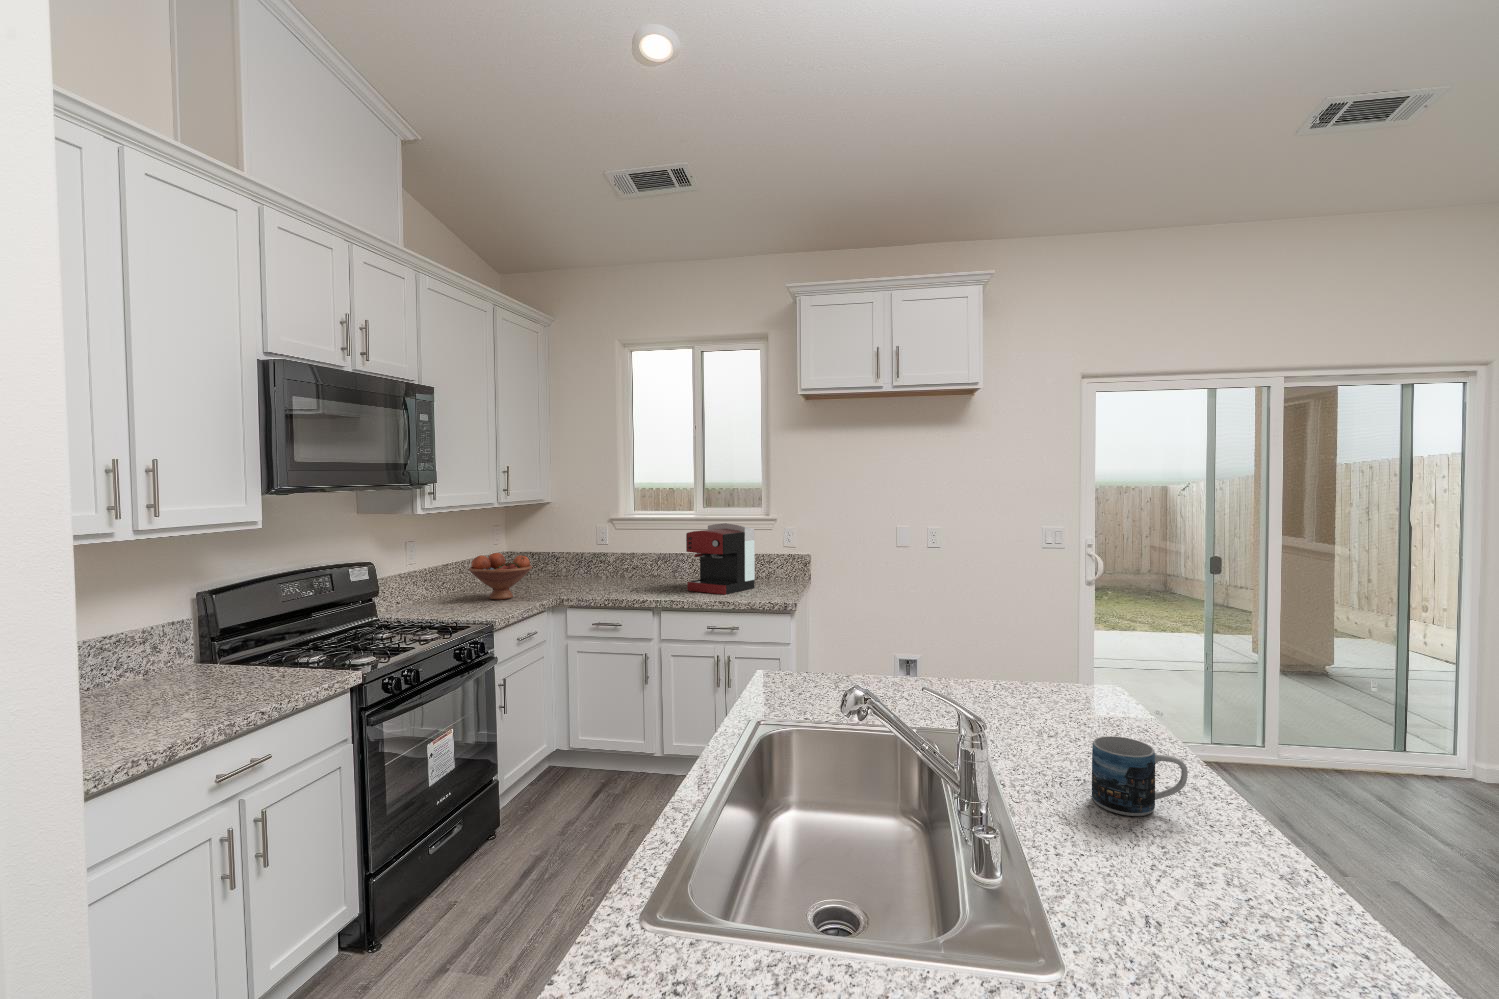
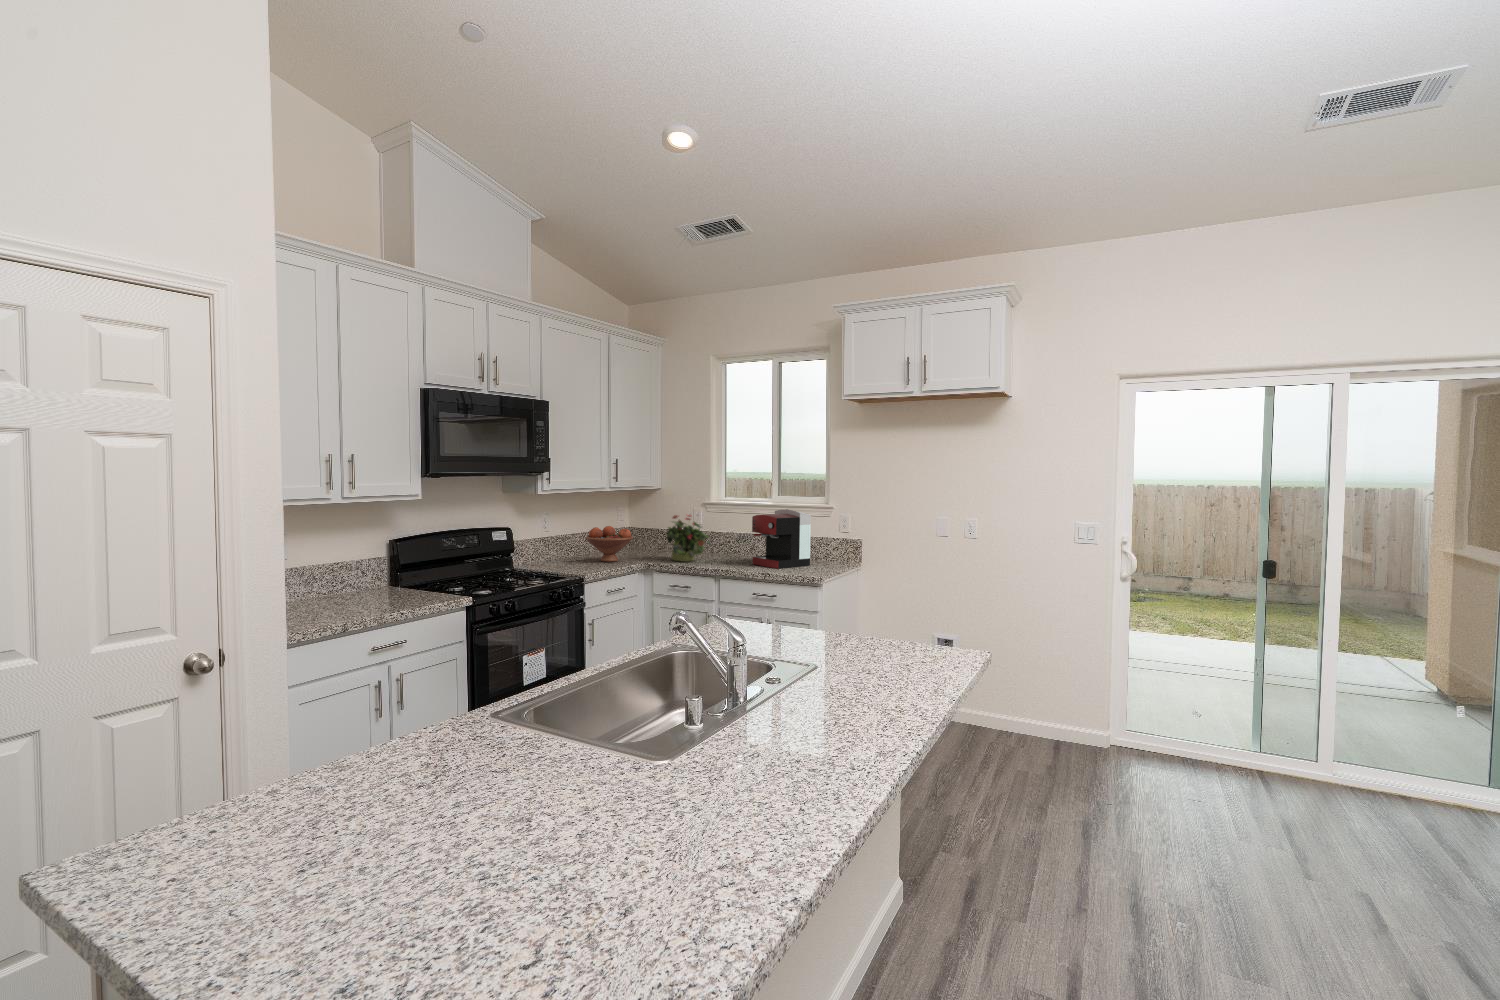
potted plant: none [571,533,629,593] -> present [666,515,710,562]
mug: present [1092,736,1188,816] -> none [792,656,843,707]

